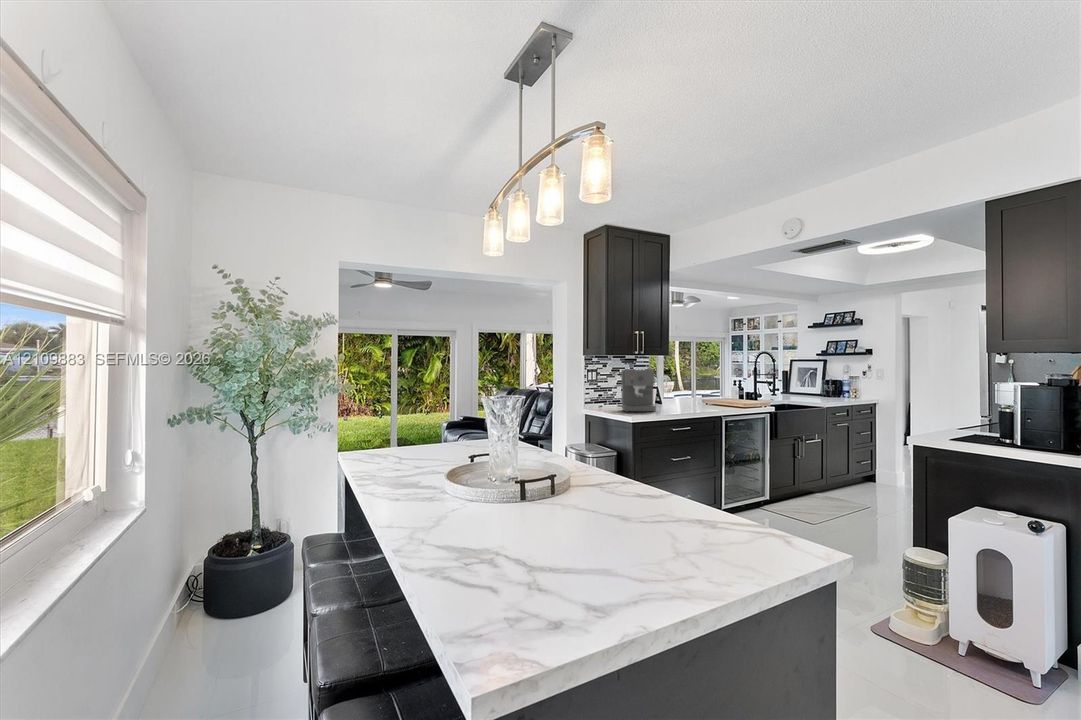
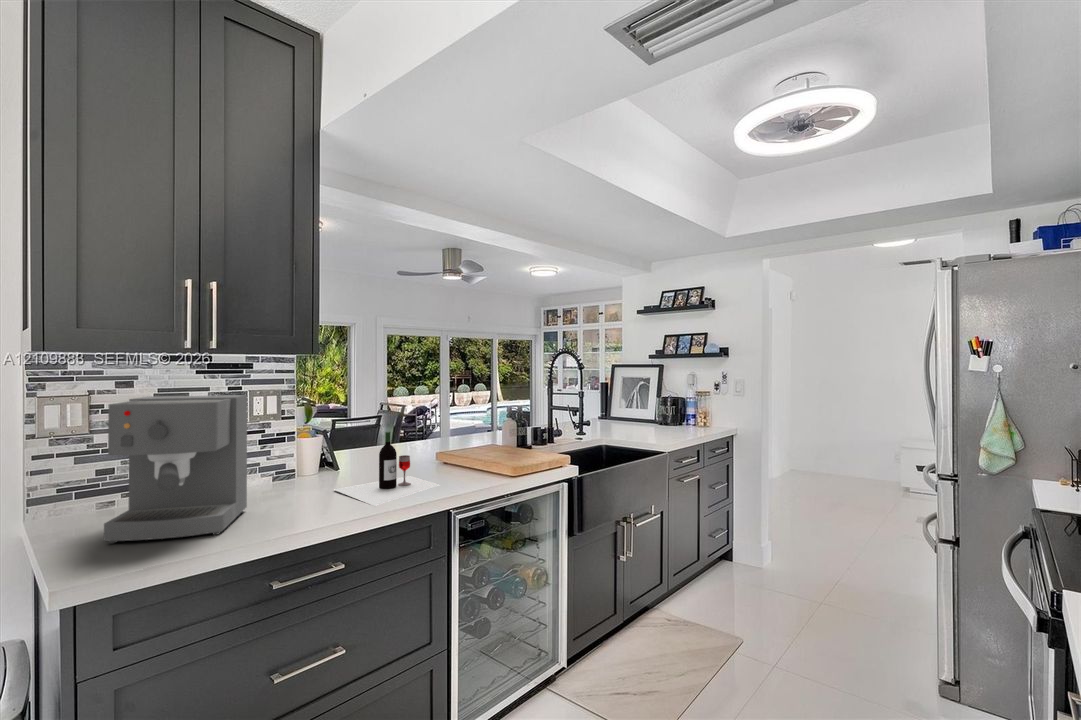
wine bottle: none [672,385,723,410] -> present [334,432,440,506]

